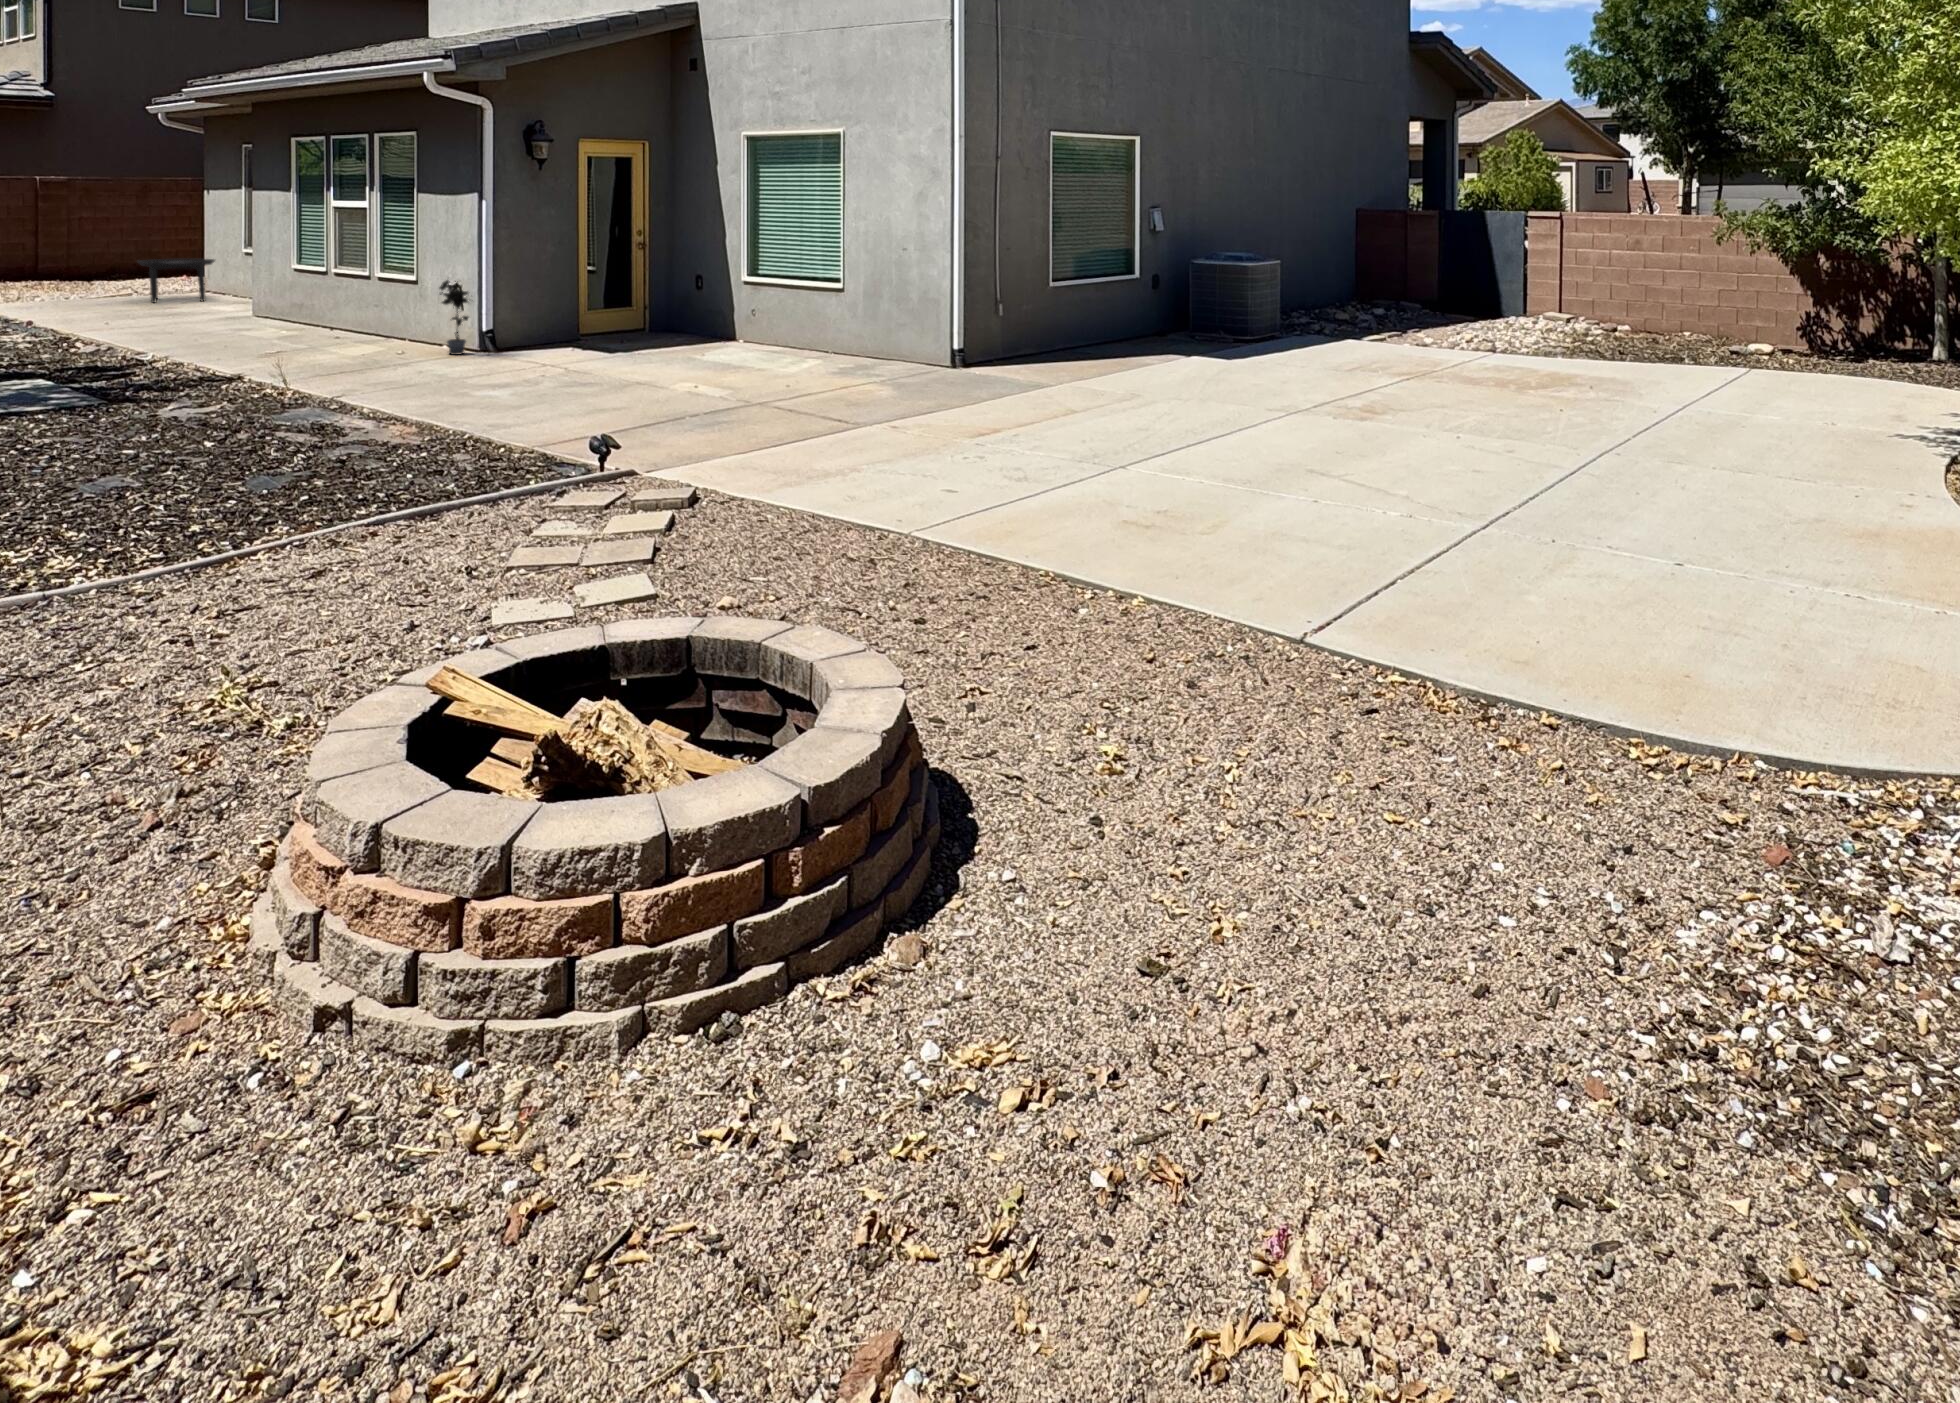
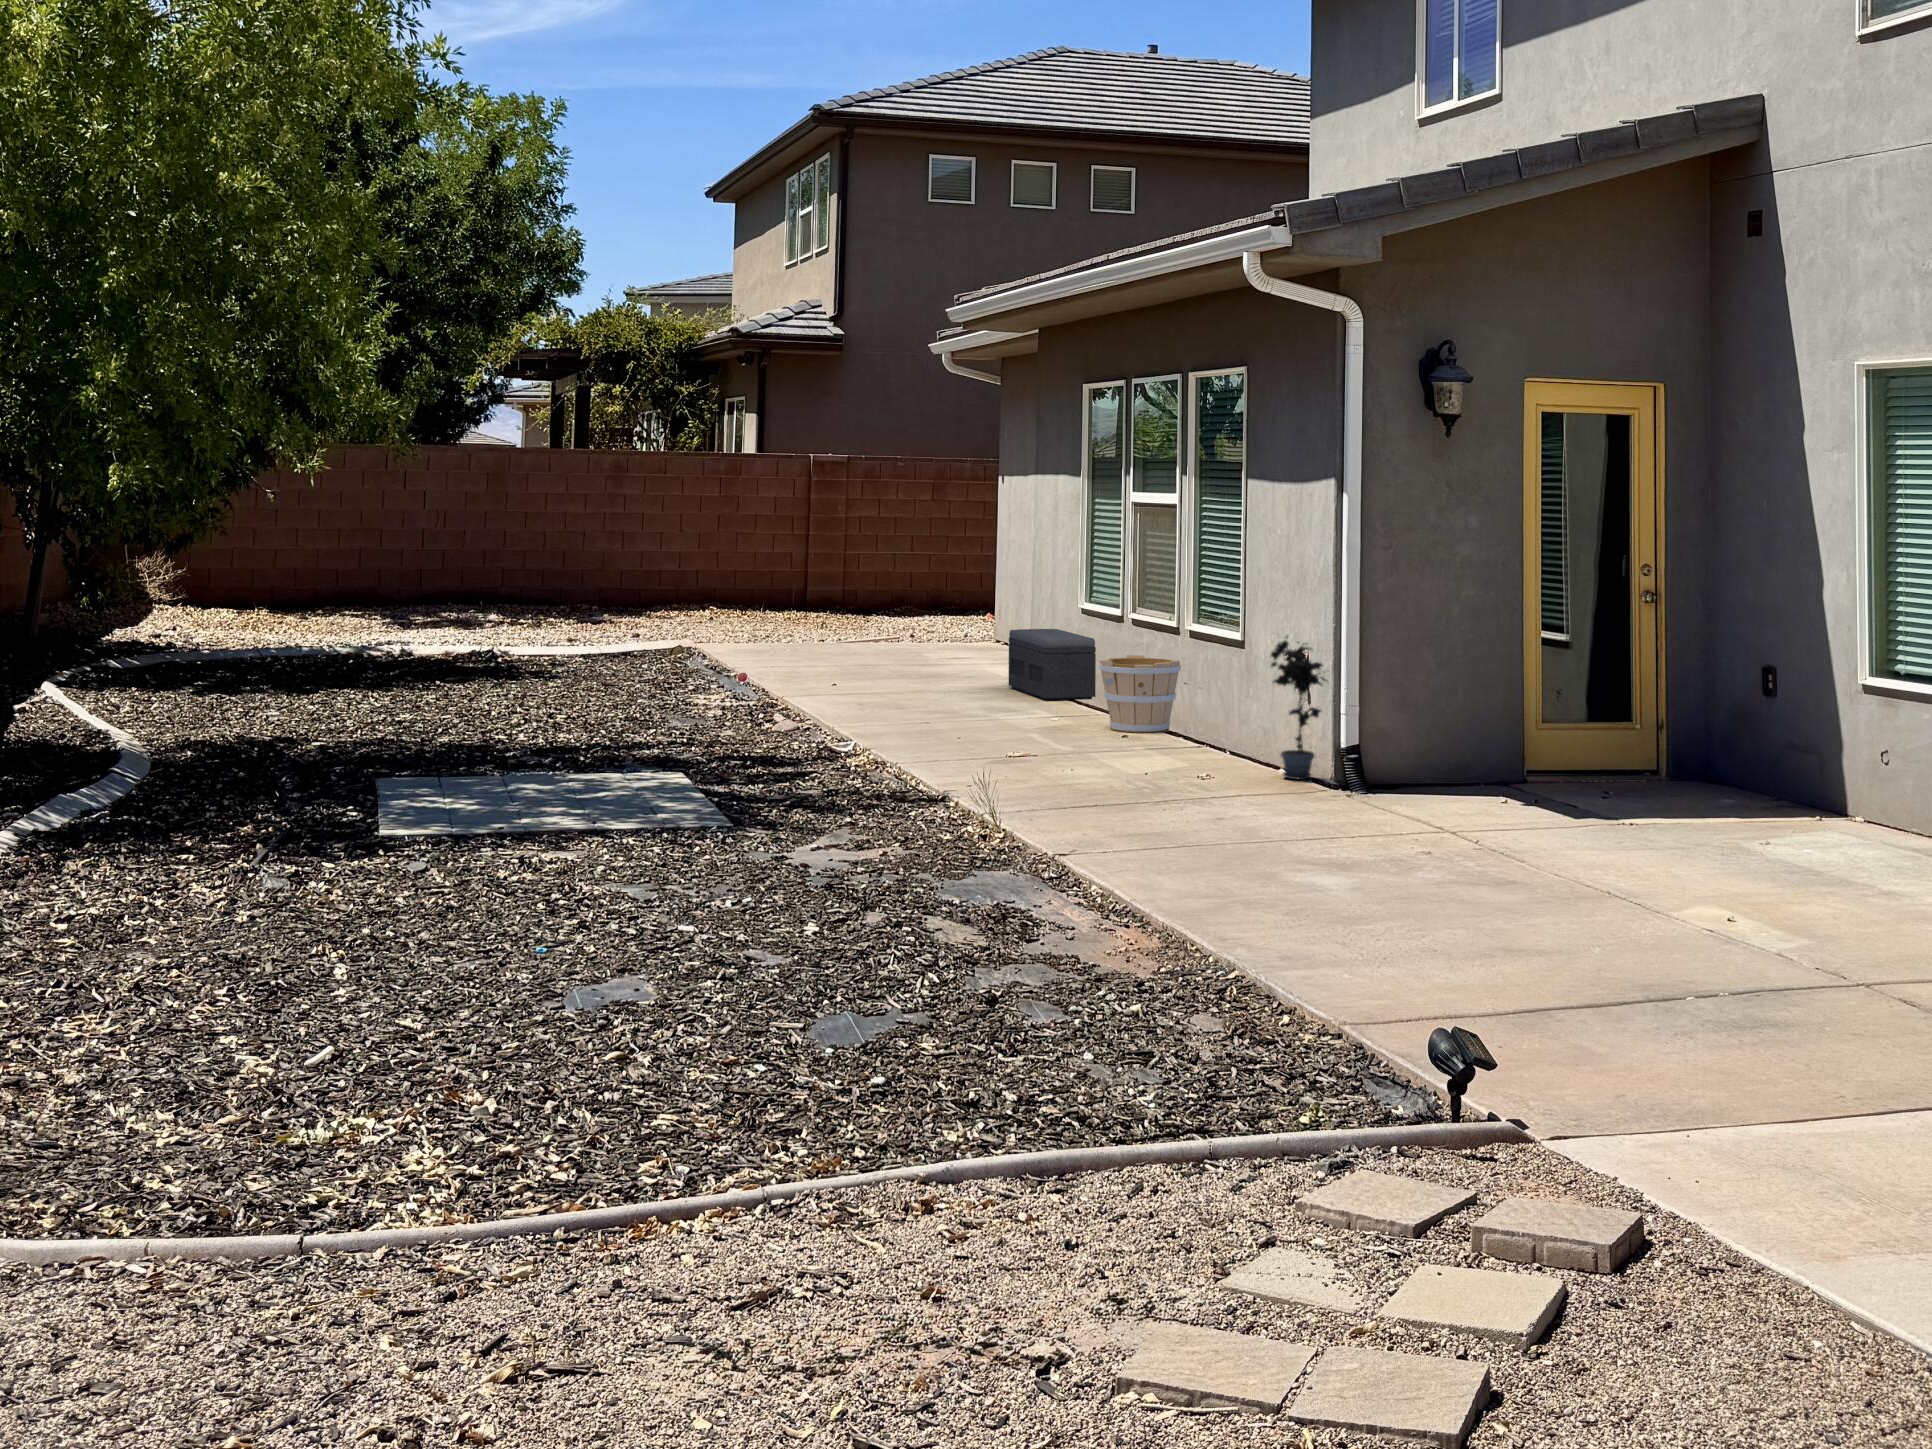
round table: present [138,259,215,303] -> none [892,579,1000,649]
storage bench: none [242,284,307,326] -> present [1009,629,1096,700]
wooden bucket: none [318,295,371,339] -> present [1099,655,1181,732]

